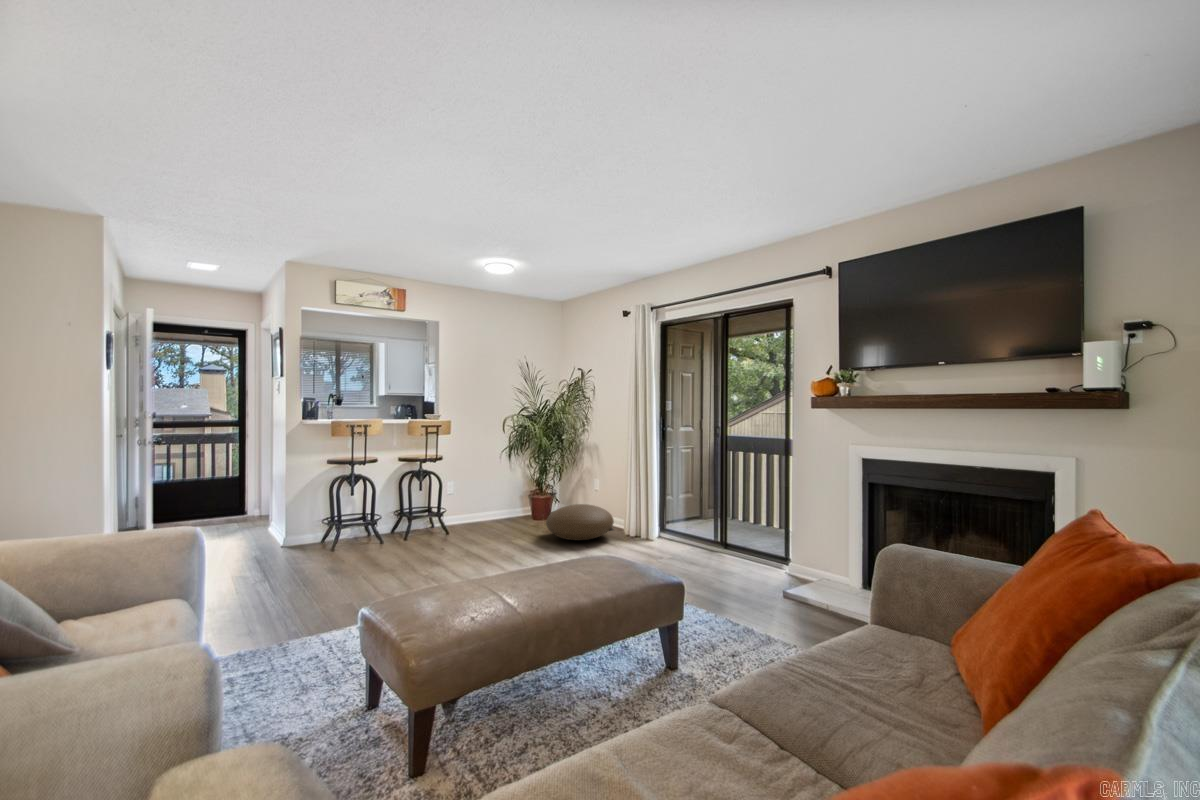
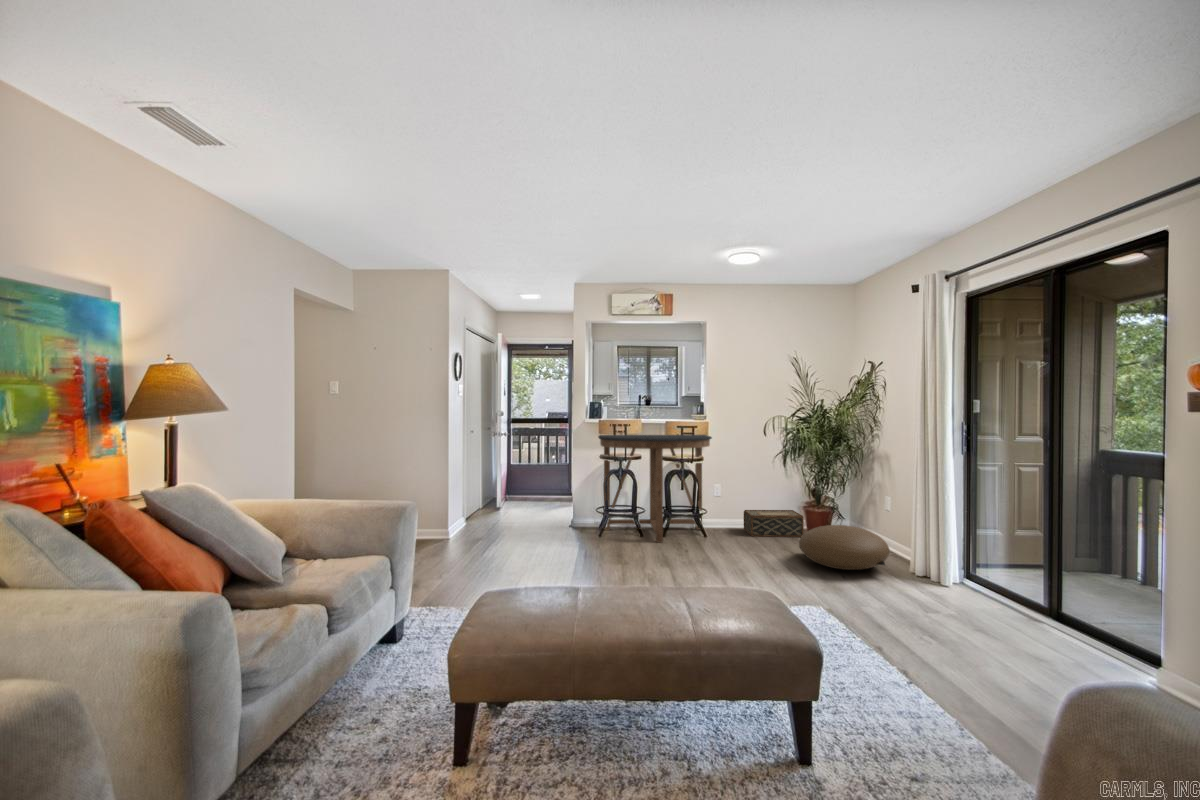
console table: none [324,434,455,549] -> present [598,435,712,543]
woven basket: none [478,500,533,529] -> present [744,510,804,537]

